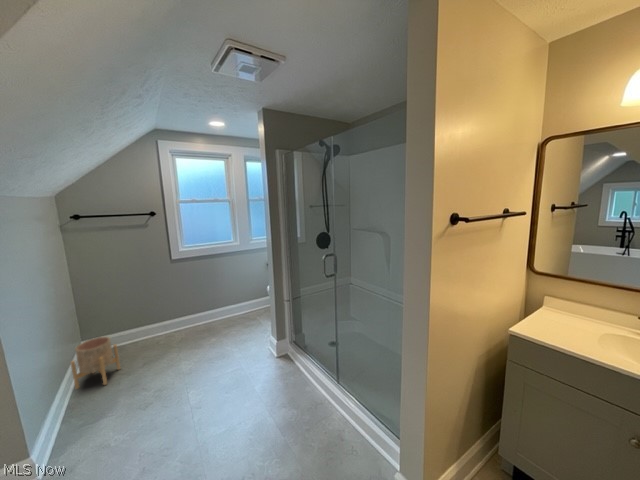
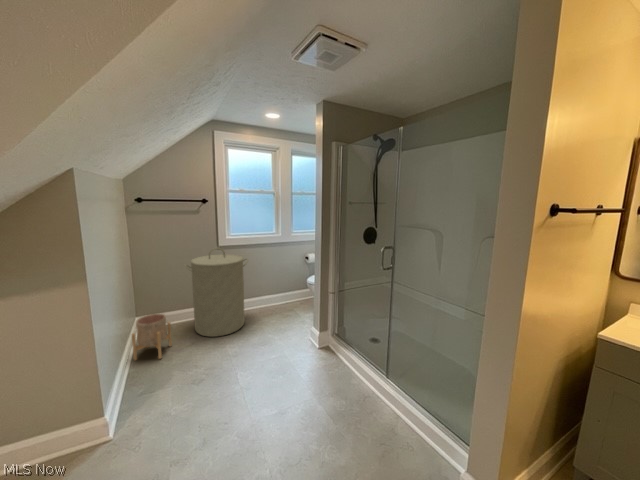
laundry hamper: none [131,262,203,355] -> present [185,248,248,337]

